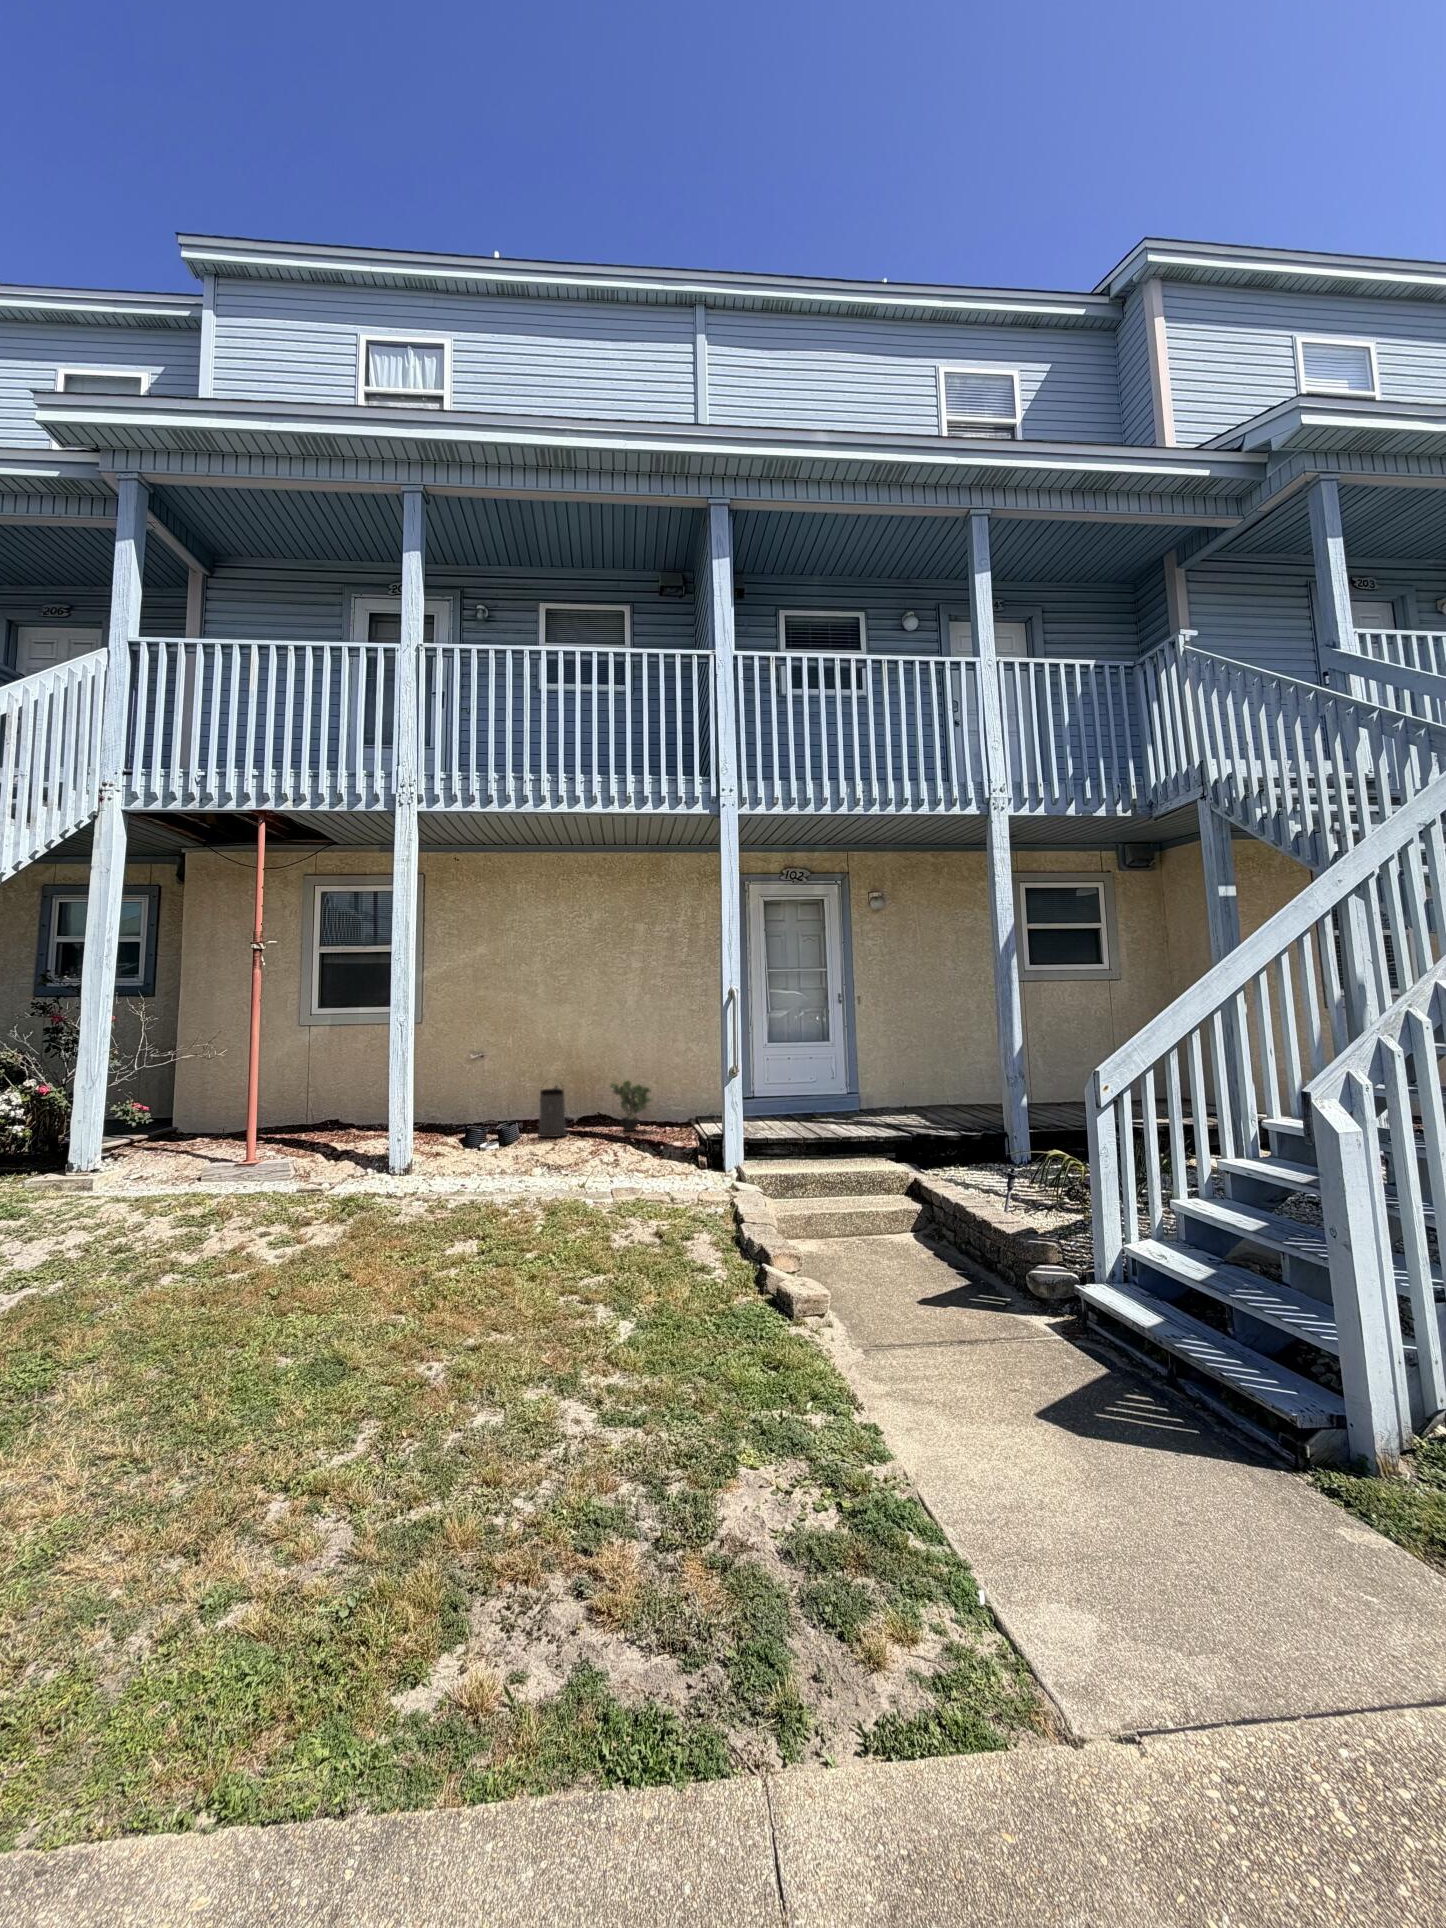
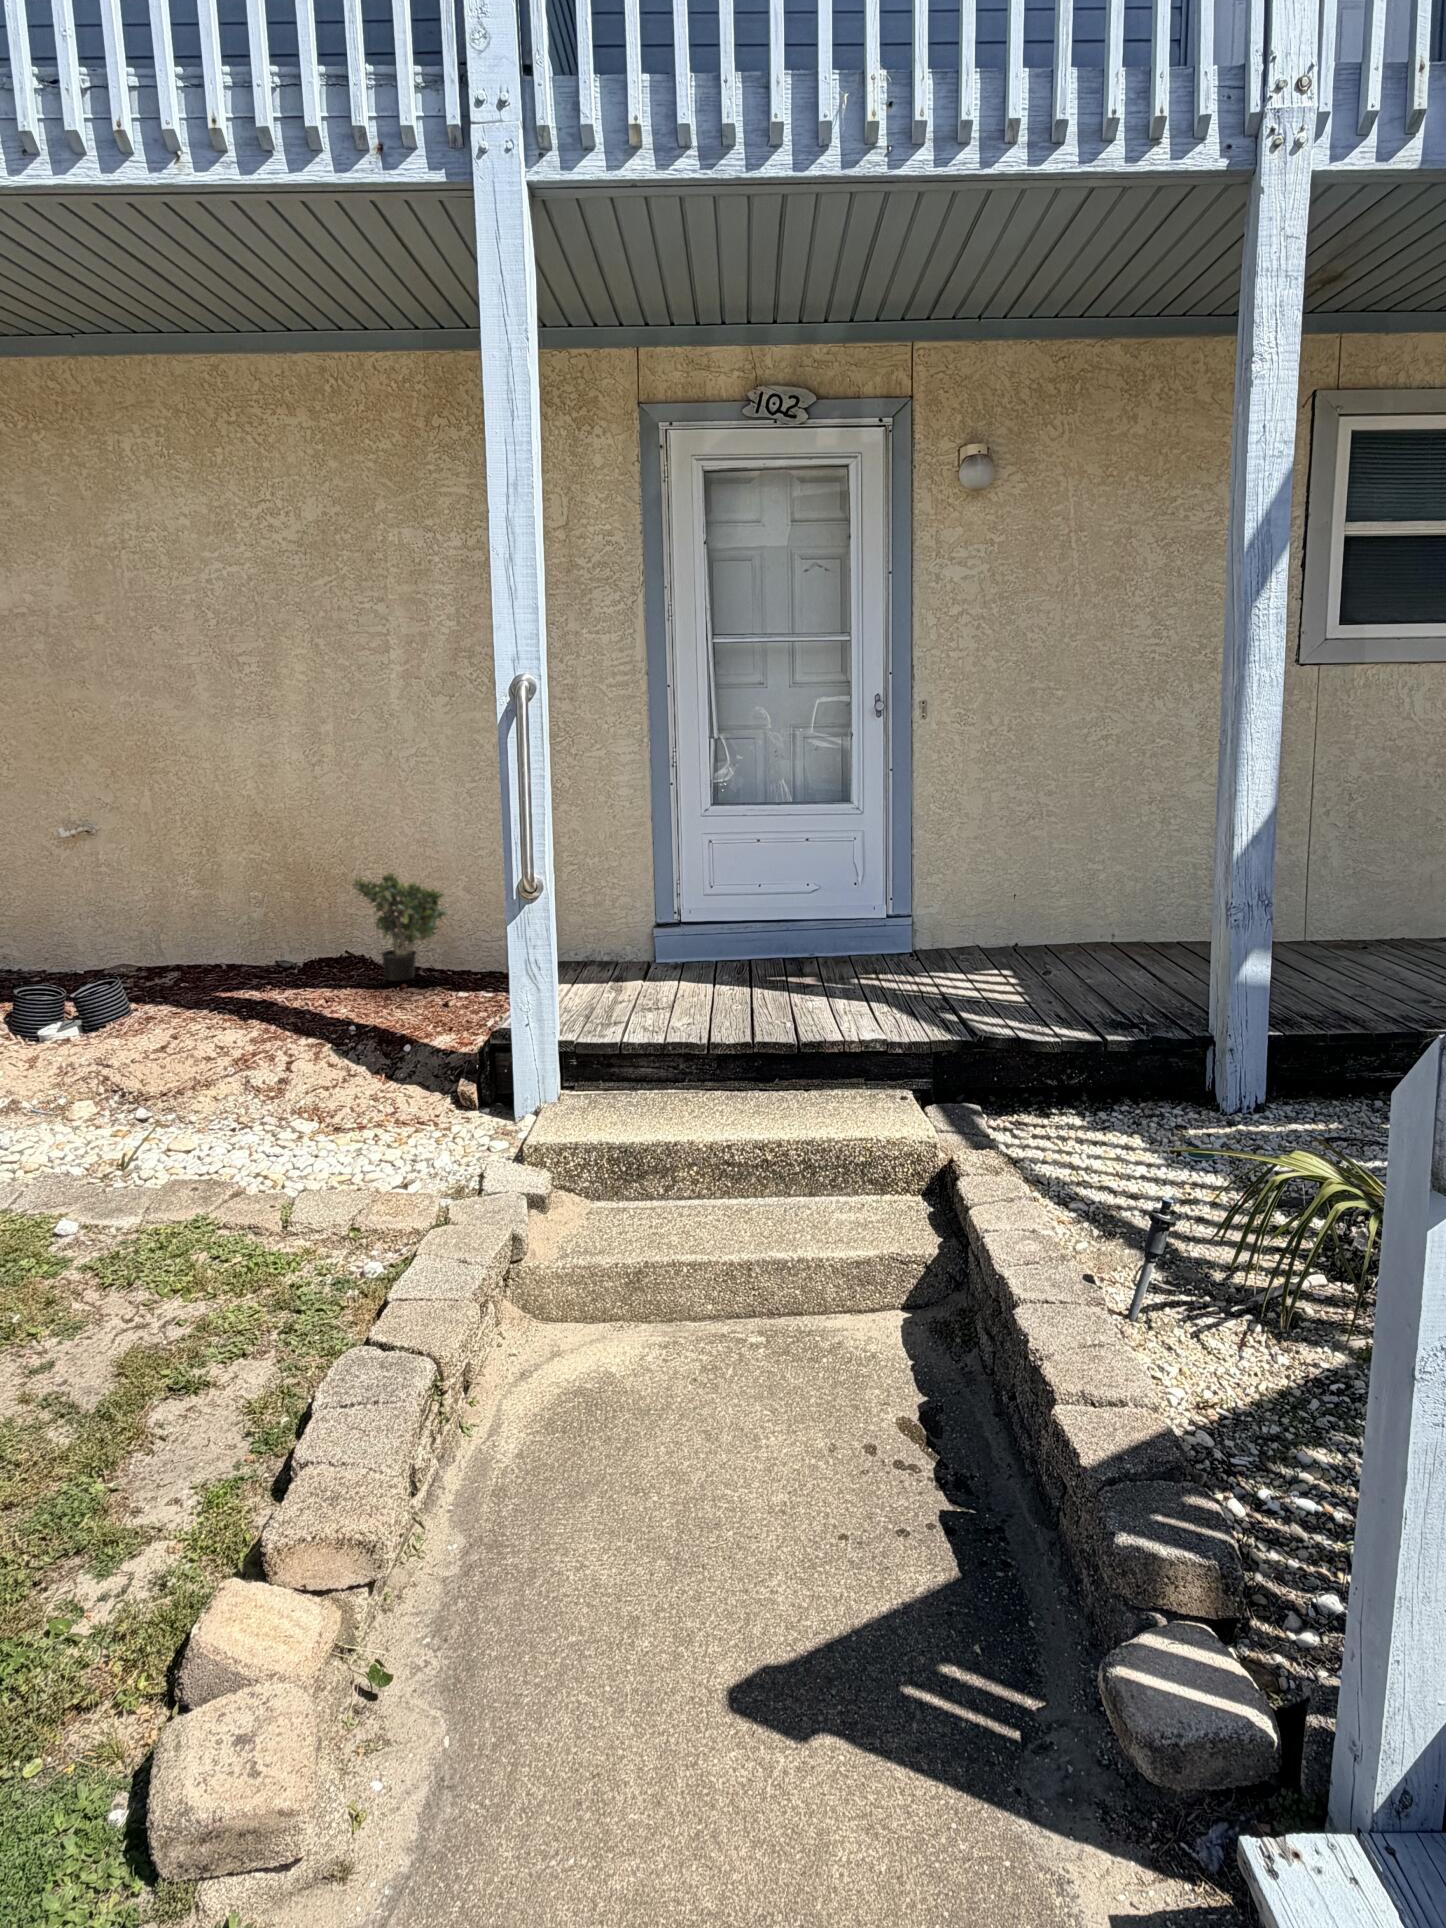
watering can: present [538,1085,567,1137] -> none [184,871,257,999]

